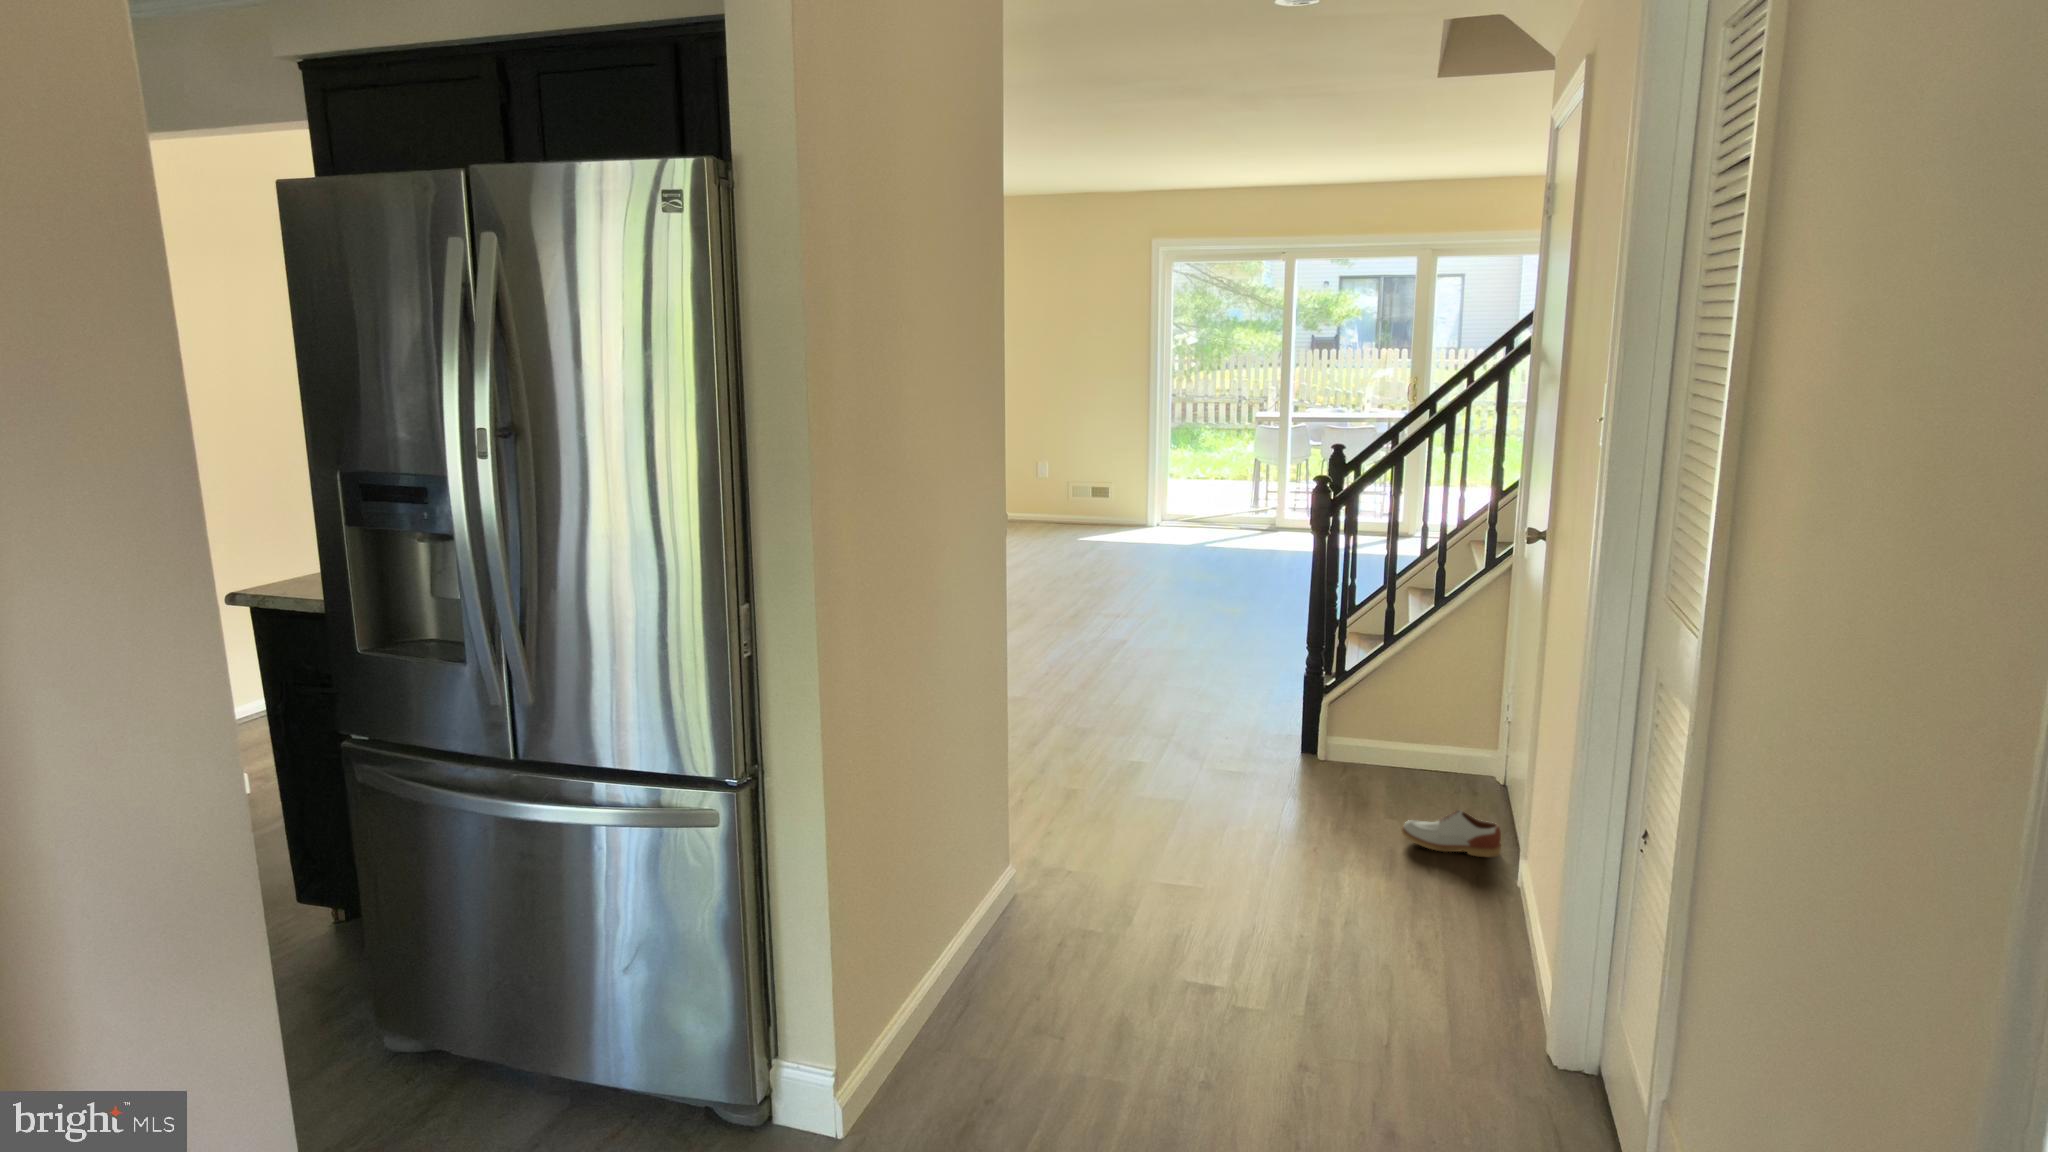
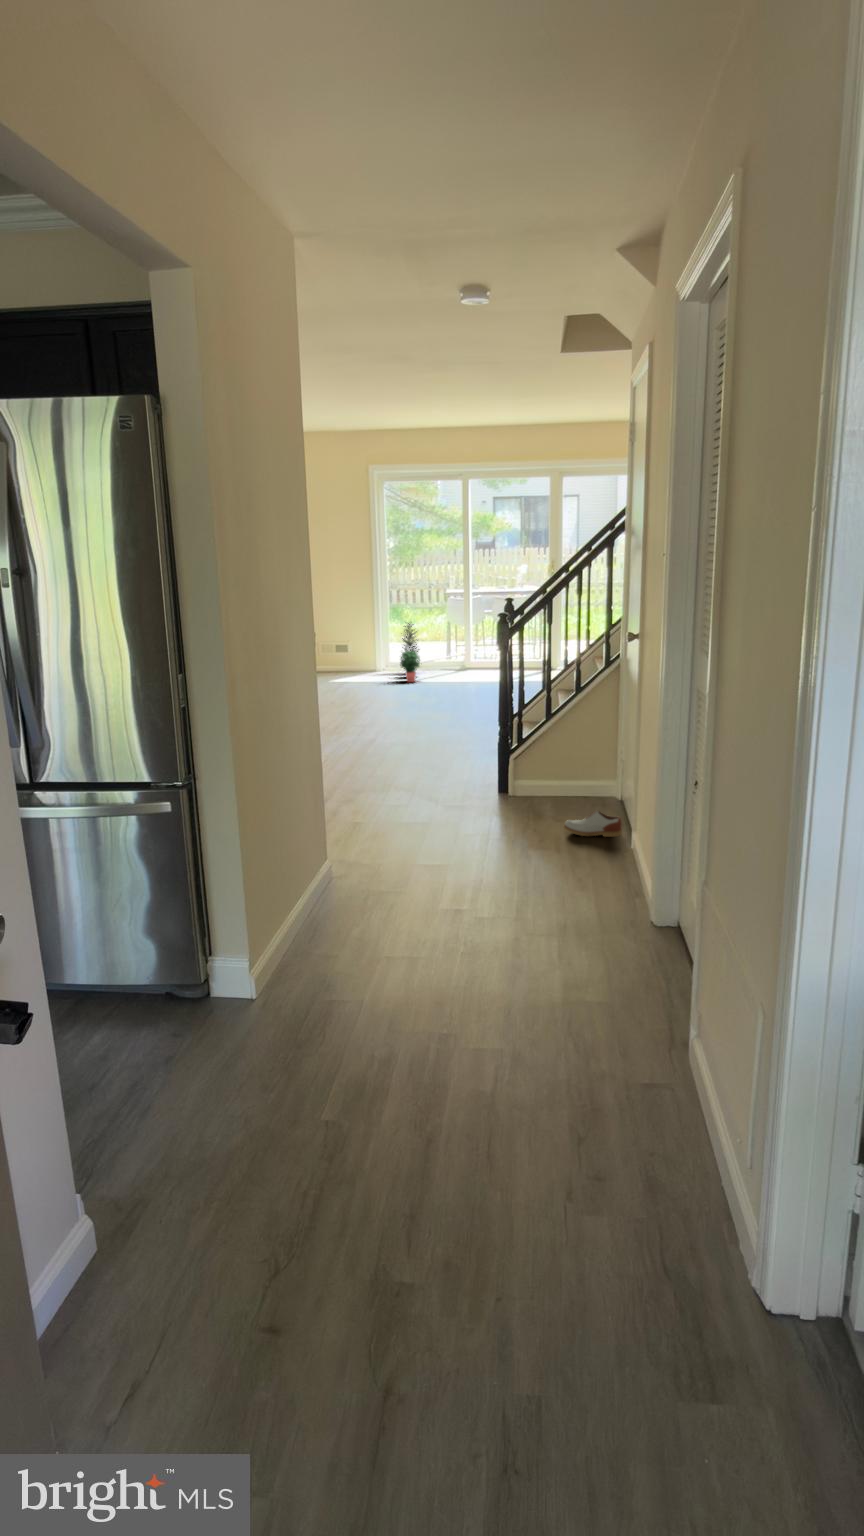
potted plant: none [1185,450,1219,539] -> present [400,623,420,682]

